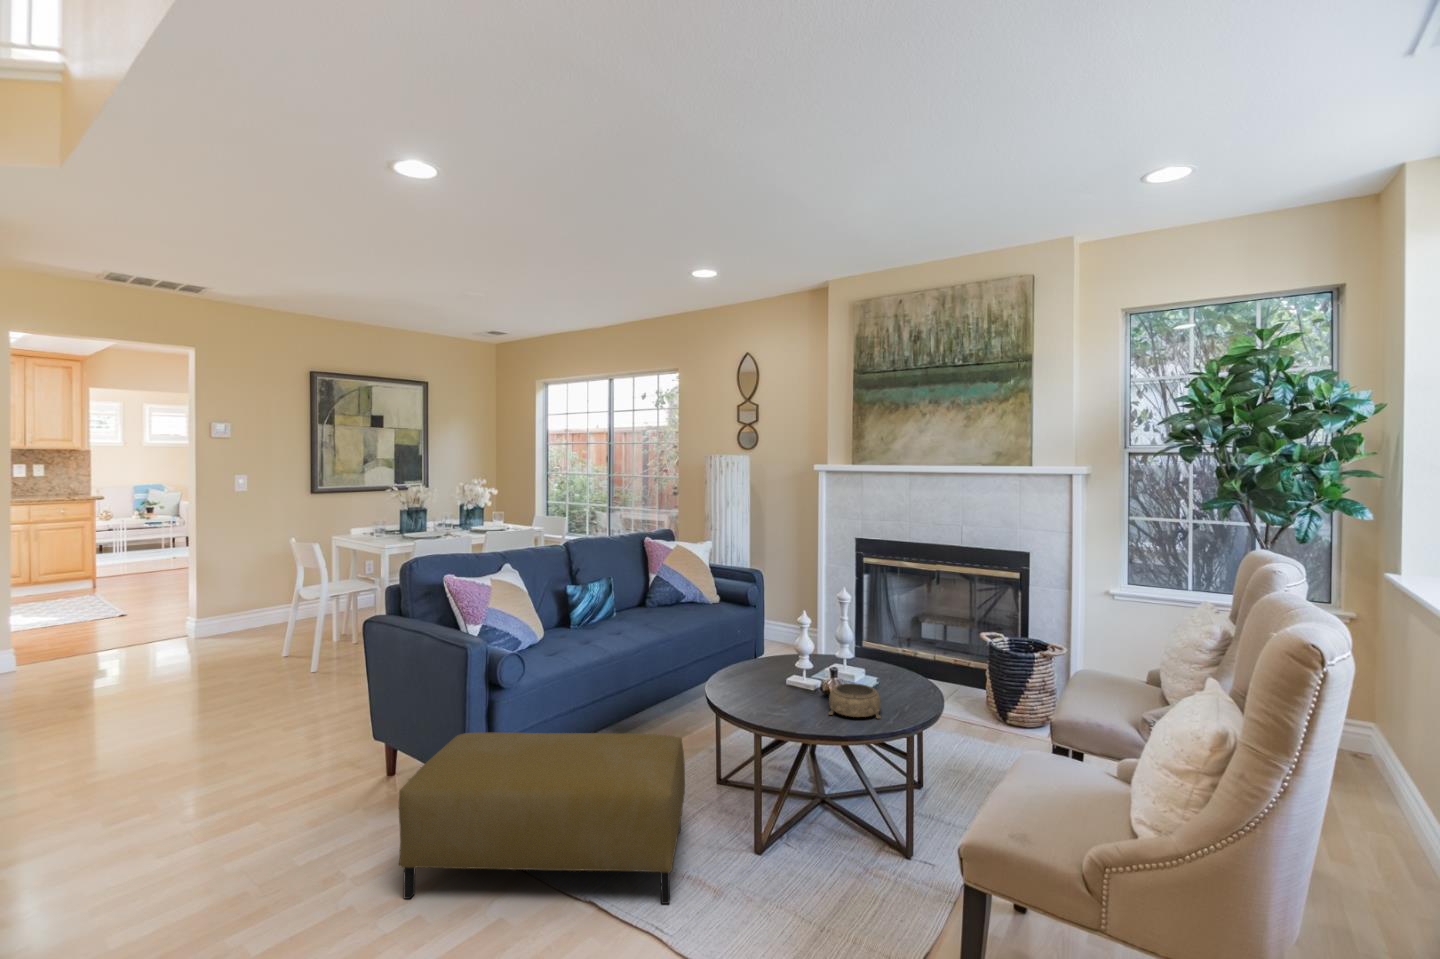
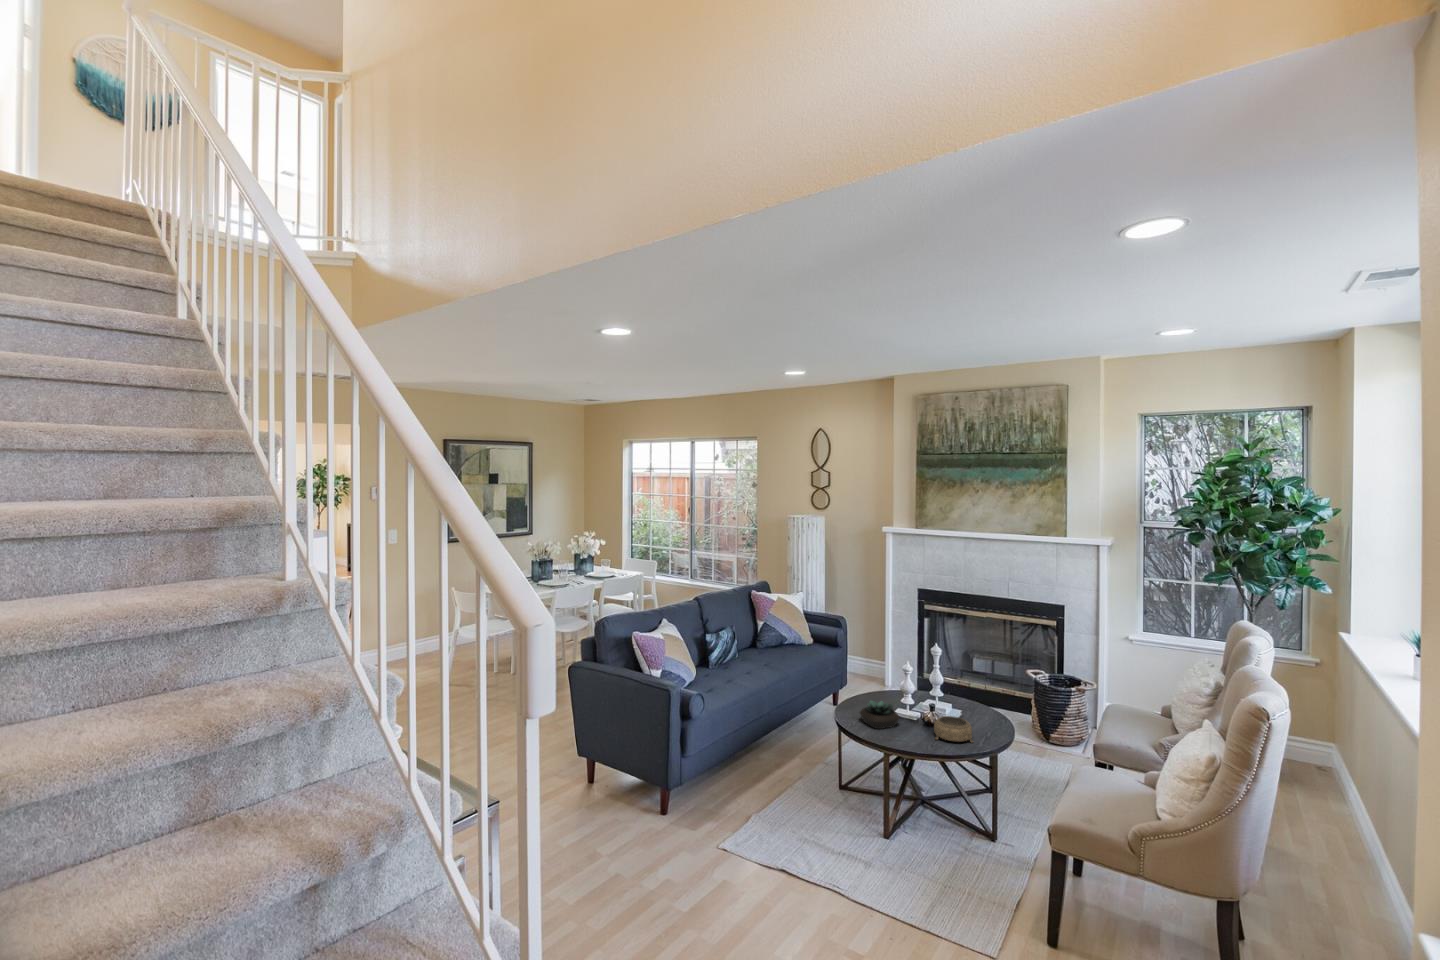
succulent plant: none [735,664,788,702] -> present [860,701,900,729]
ottoman: present [399,732,685,904] -> none [649,750,839,871]

